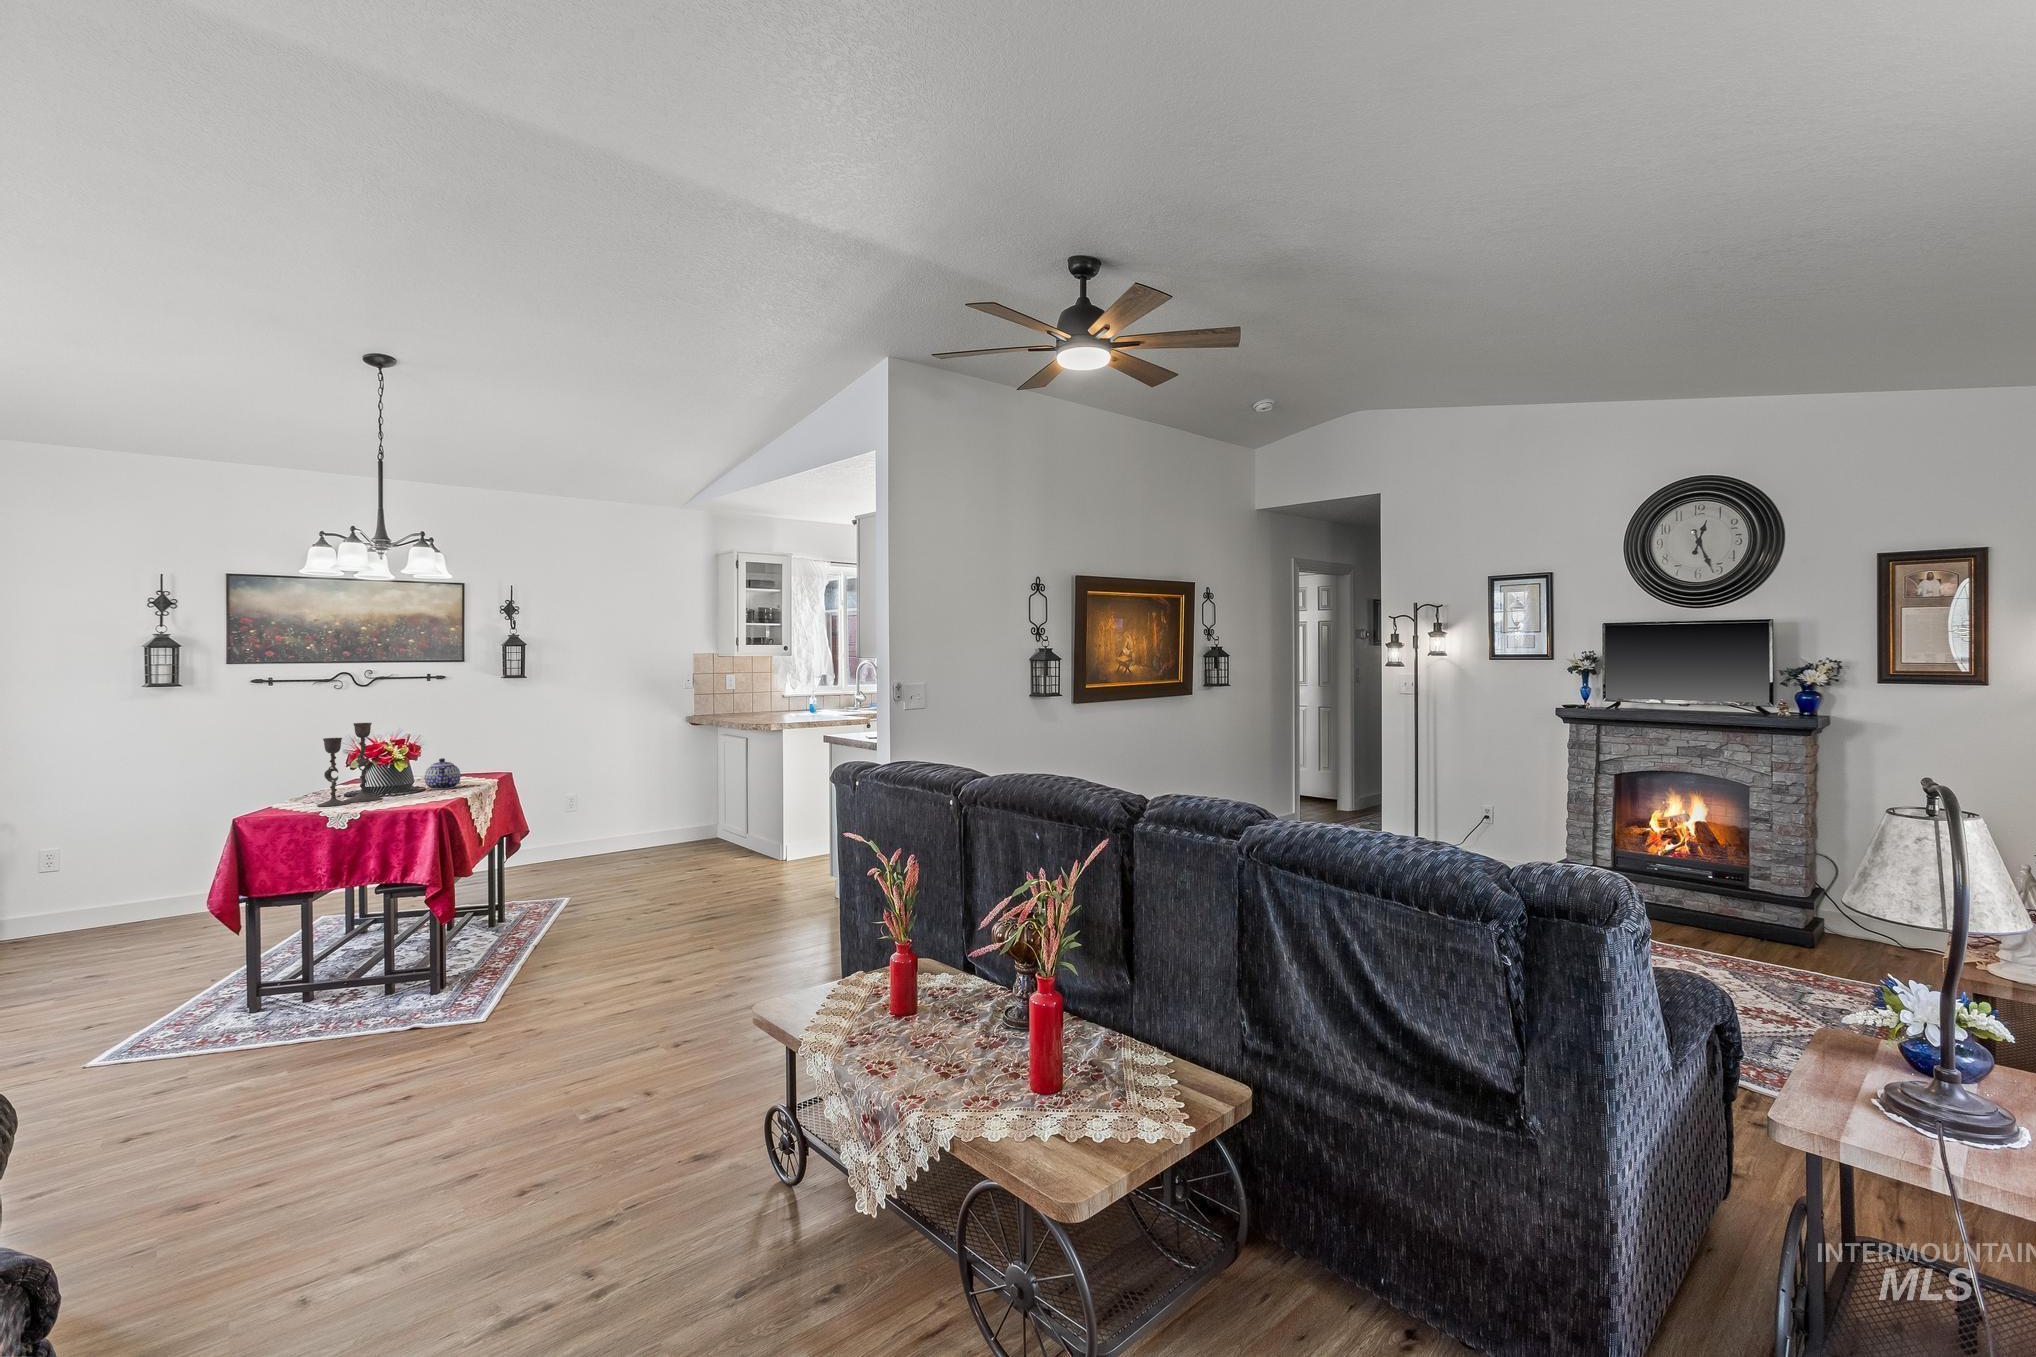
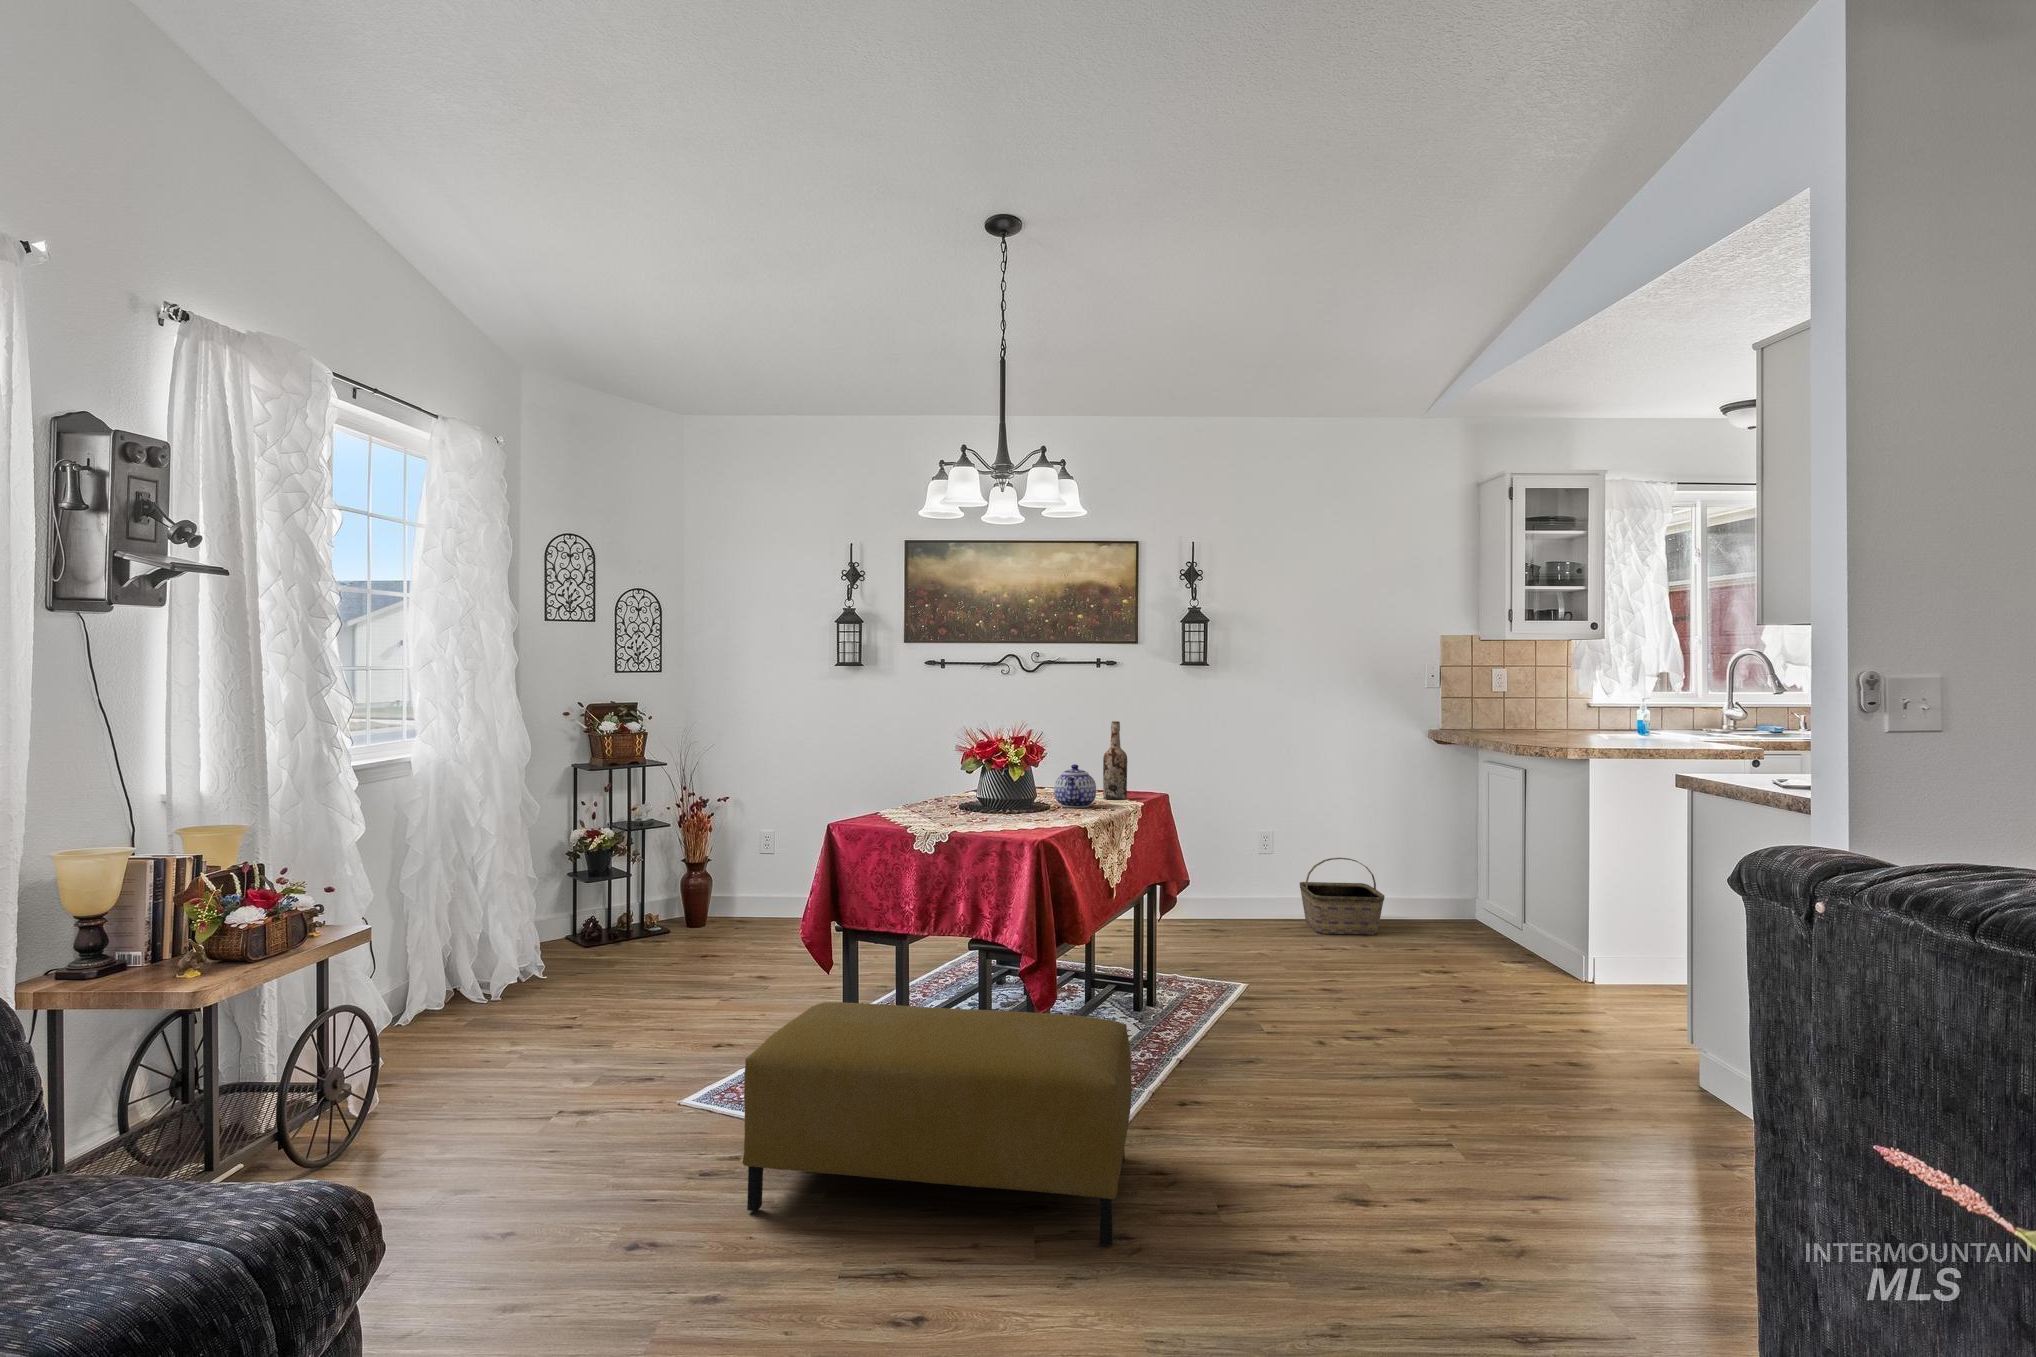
candlestick: present [317,723,383,807] -> none [922,709,997,817]
wine bottle: none [458,725,478,782] -> present [1103,721,1127,800]
basket: none [601,807,662,861] -> present [1300,858,1385,935]
ottoman: none [220,914,526,1092] -> present [743,1002,1131,1246]

